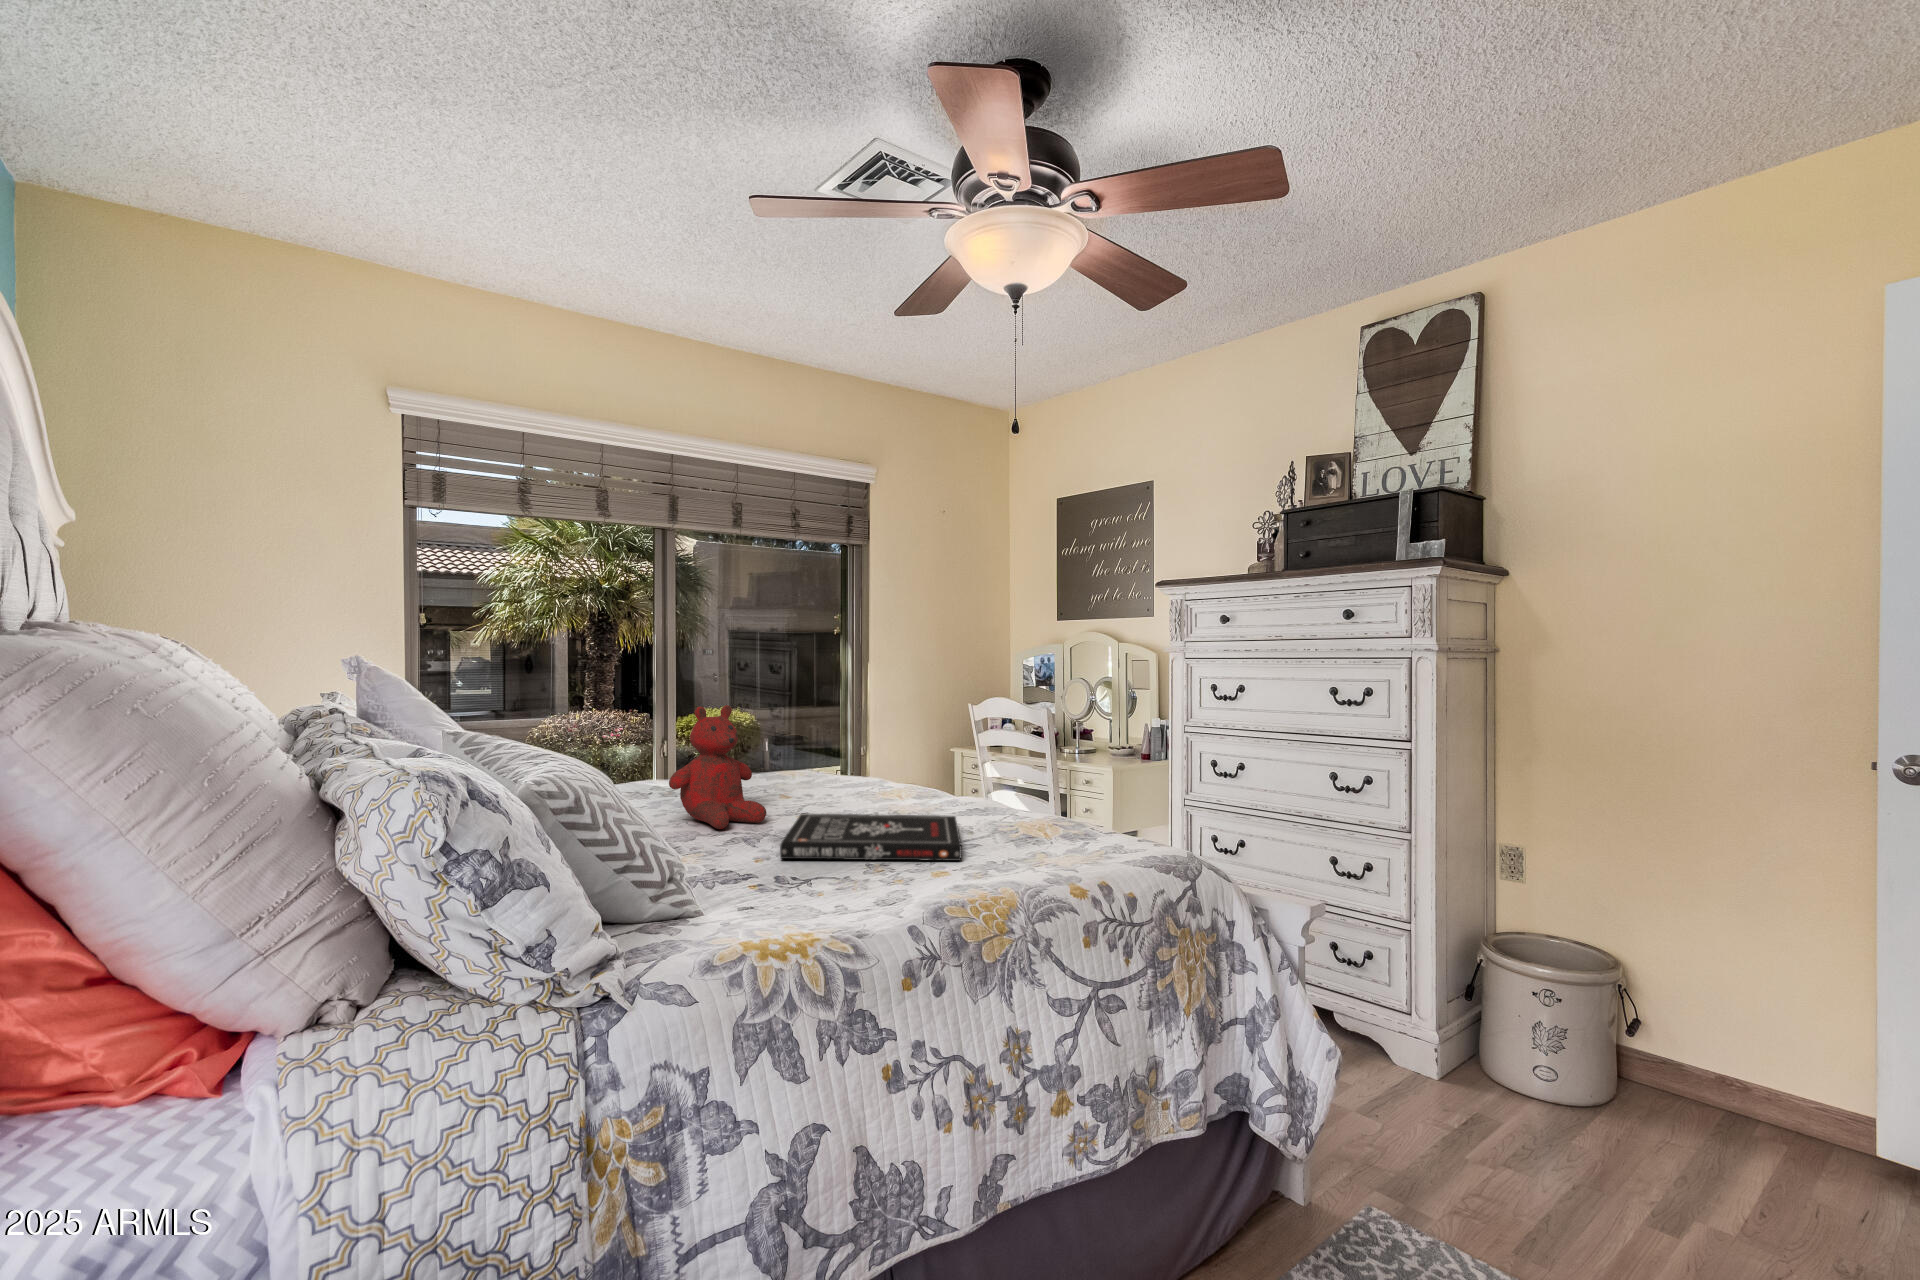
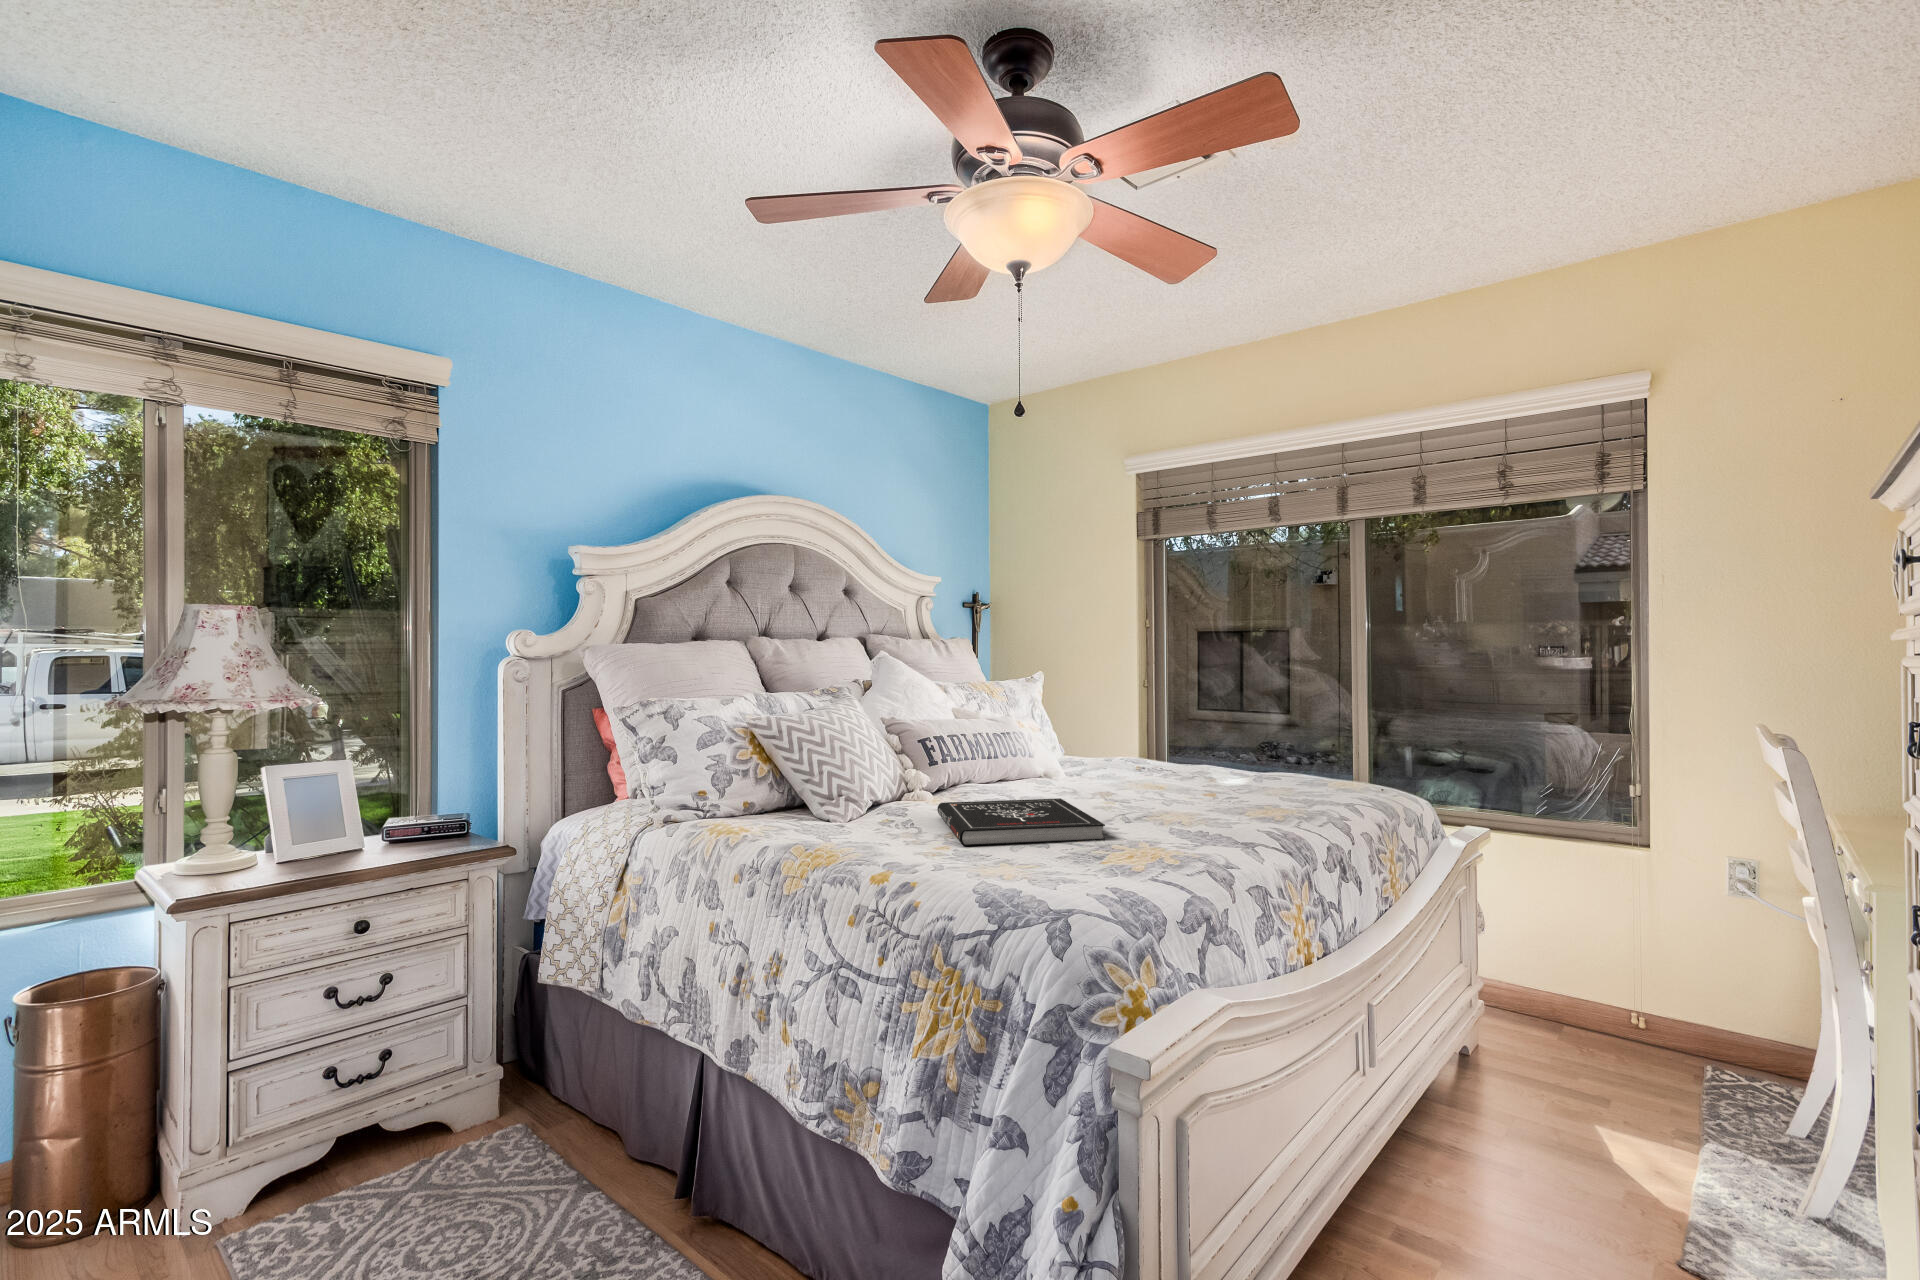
teddy bear: present [669,705,766,829] -> none [1024,697,1105,804]

